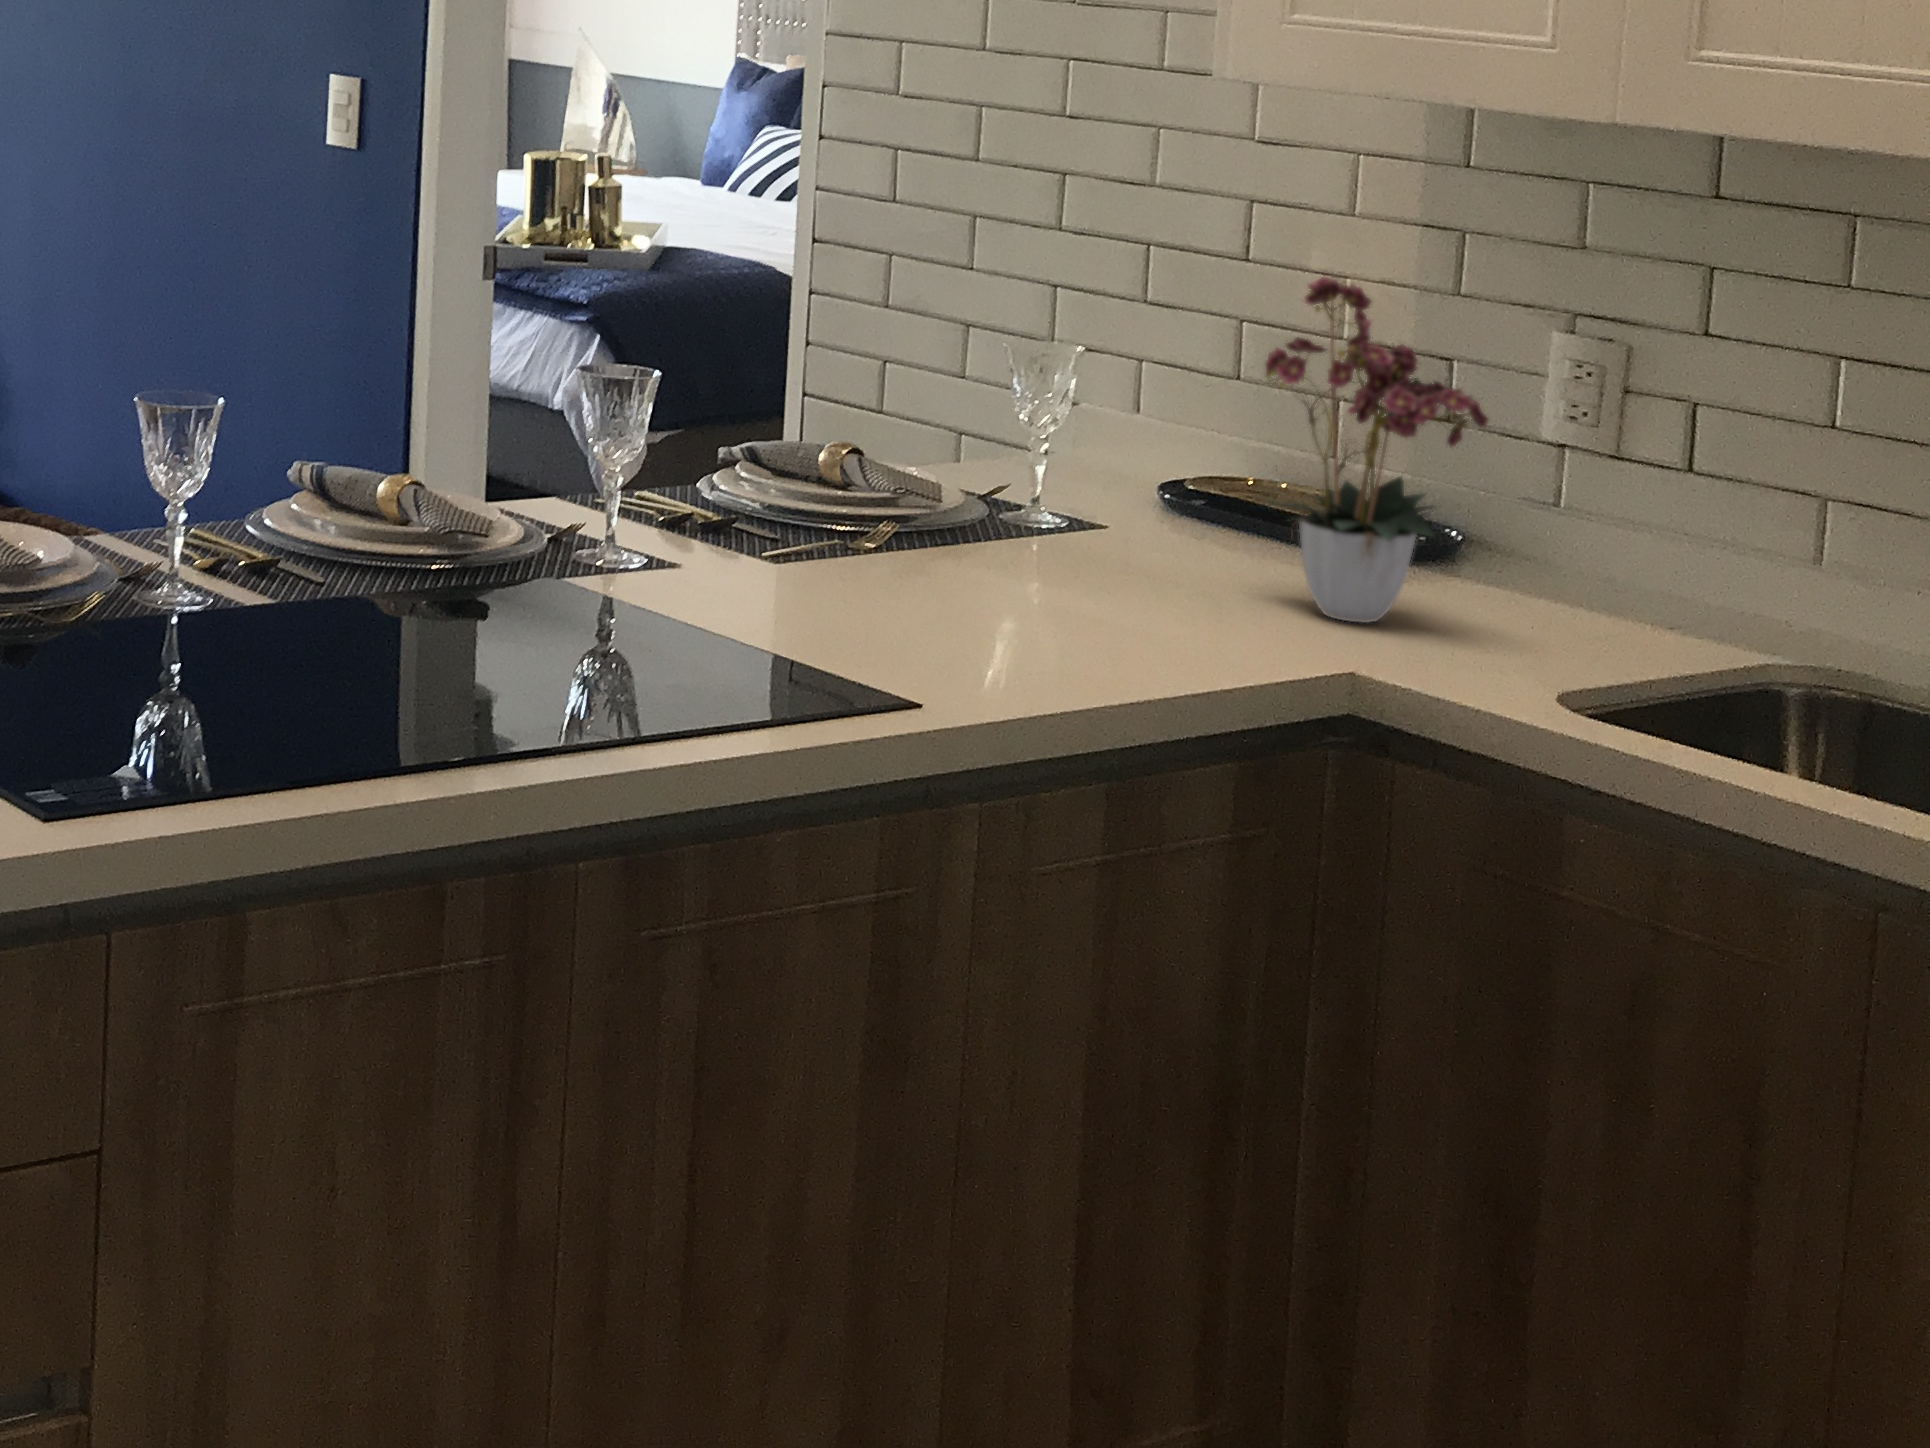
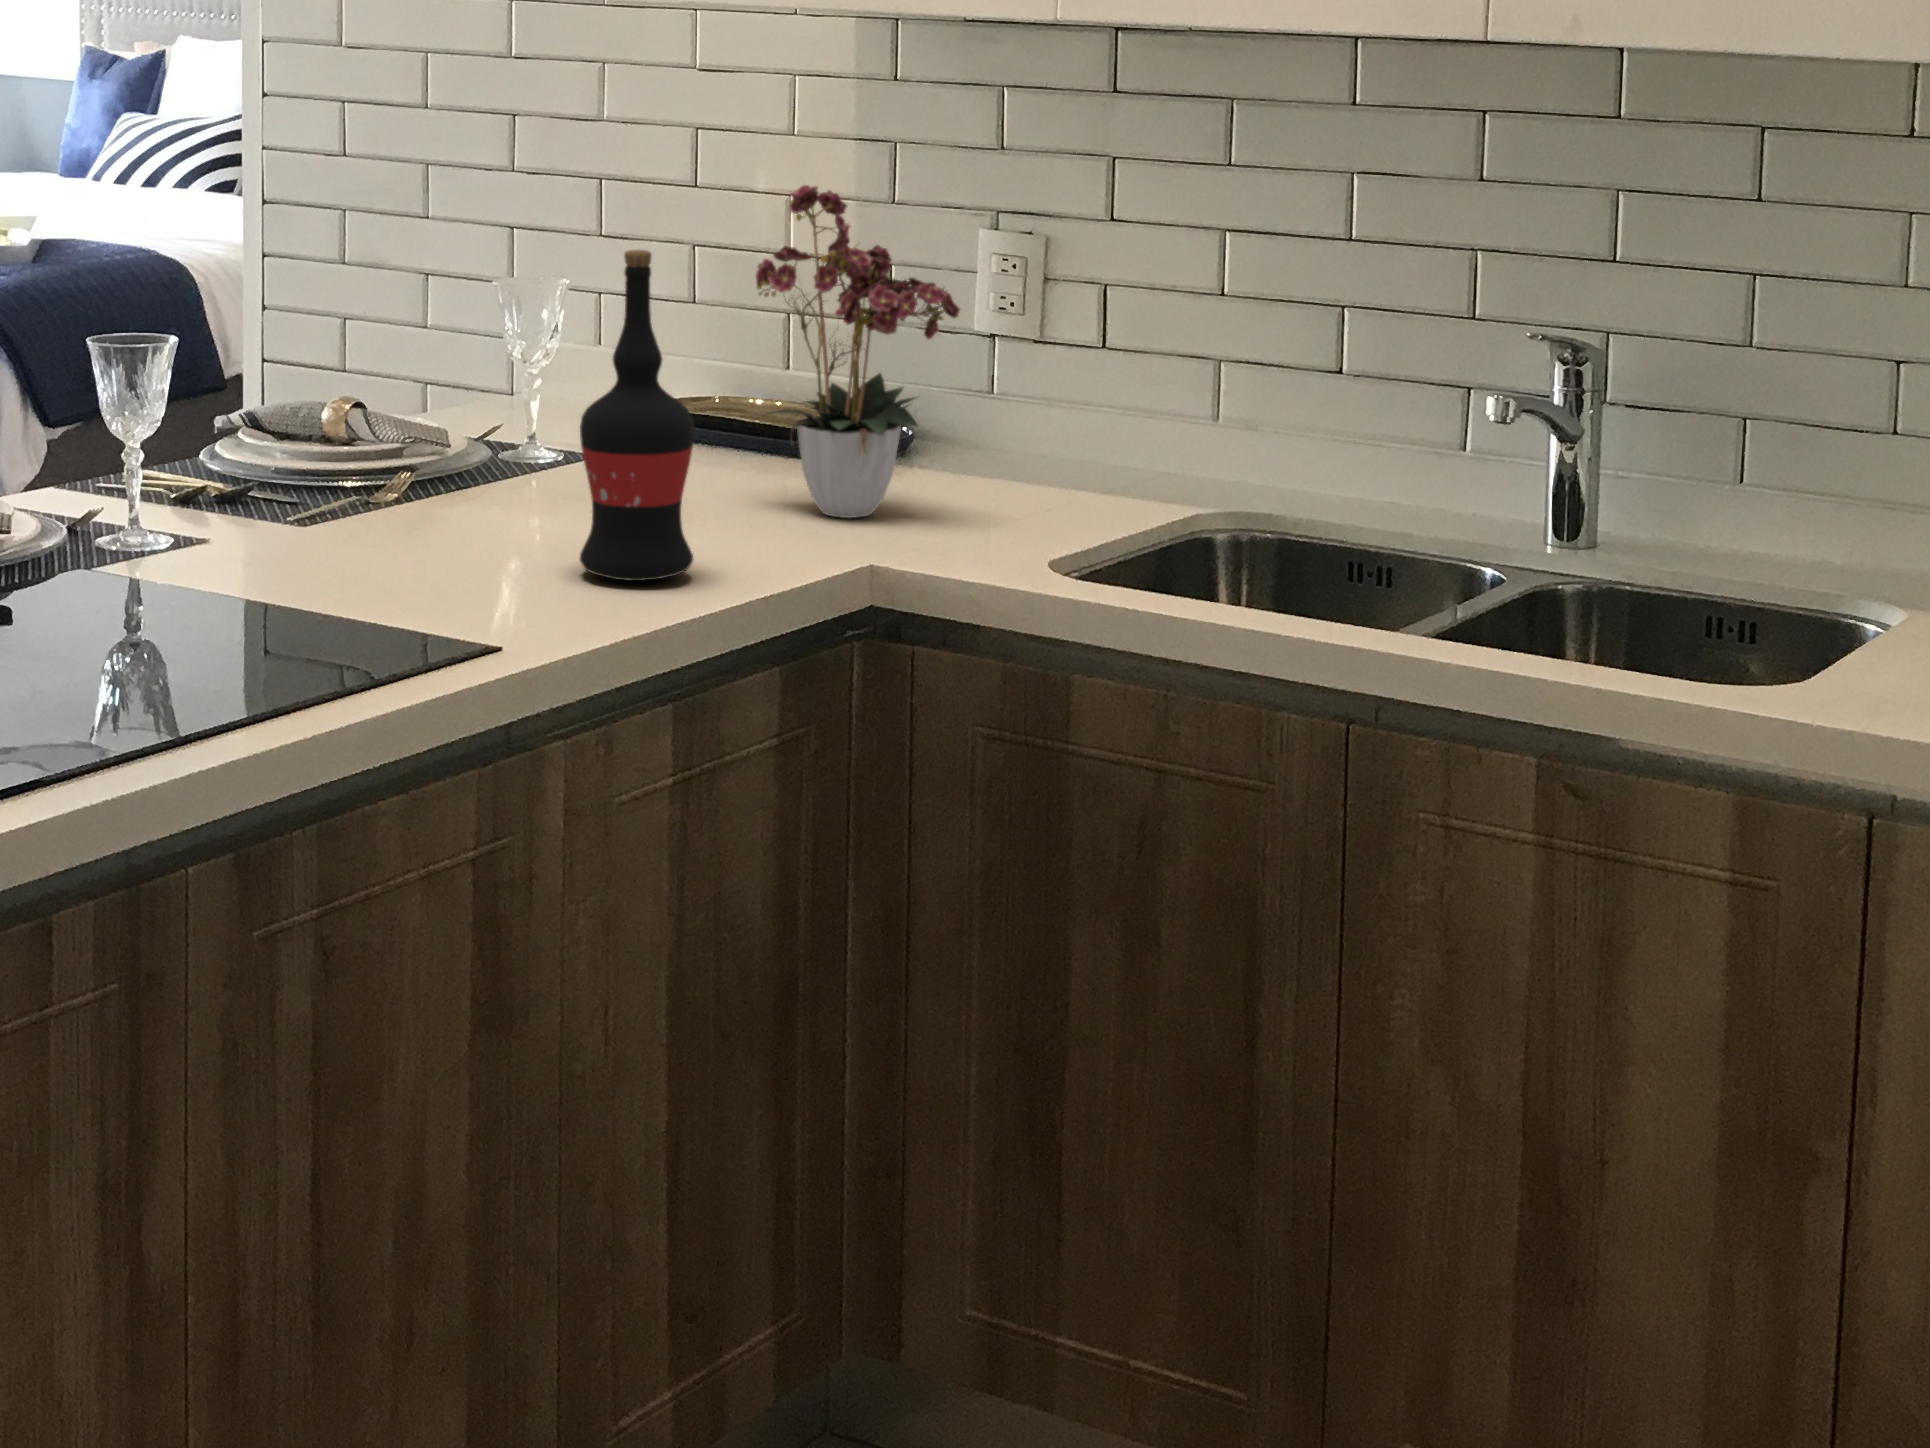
wine bottle: none [1032,331,1160,658] -> present [580,250,694,581]

